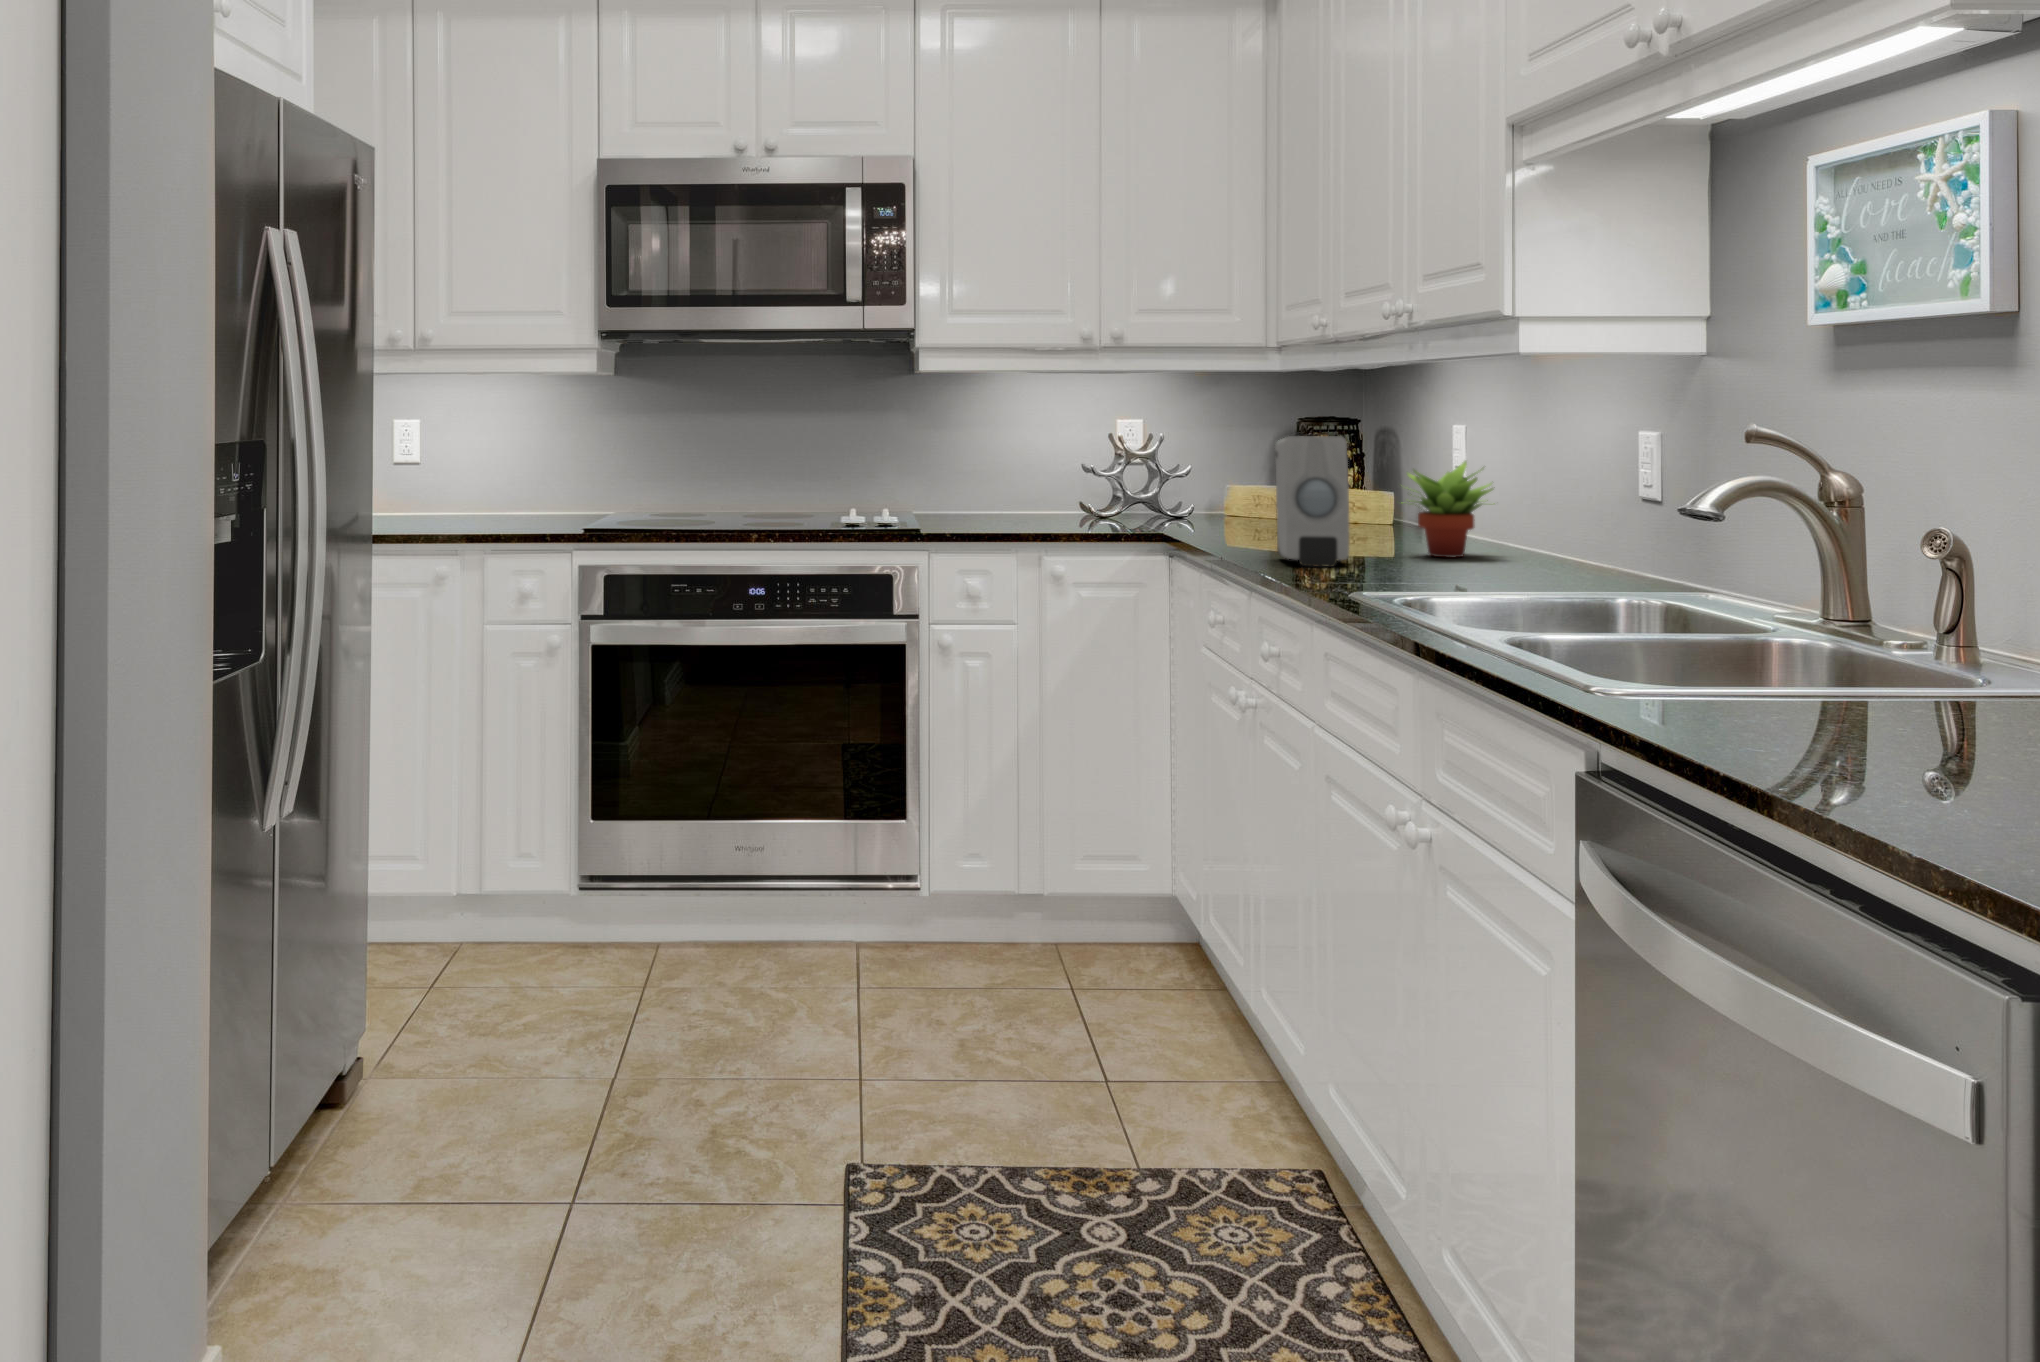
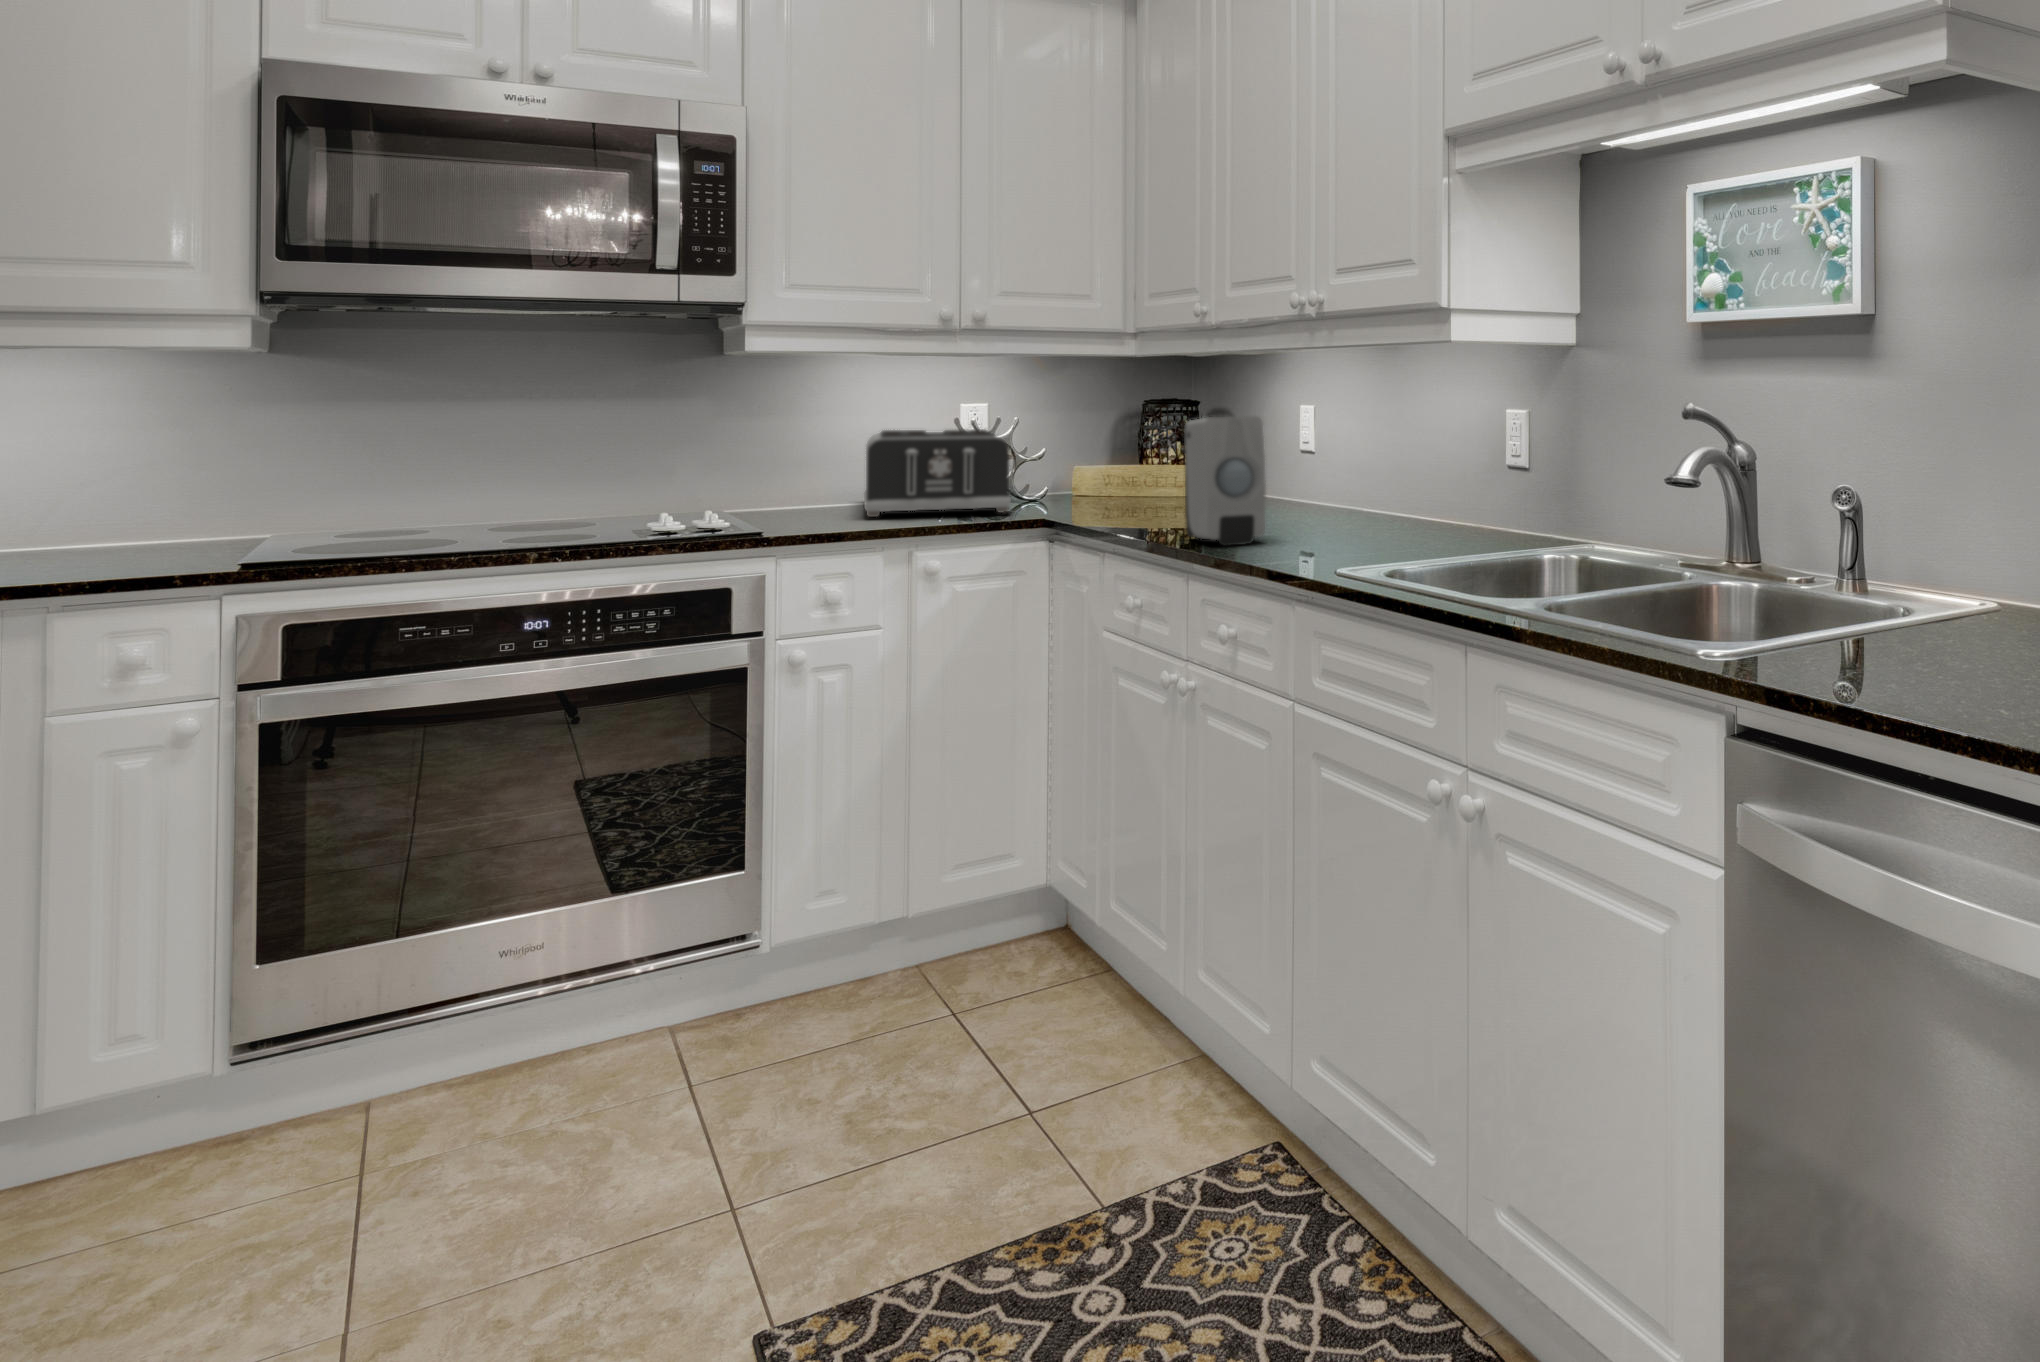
toaster: none [1016,447,1147,526] -> present [864,429,1011,517]
succulent plant: present [1401,461,1494,557] -> none [1290,436,1379,527]

